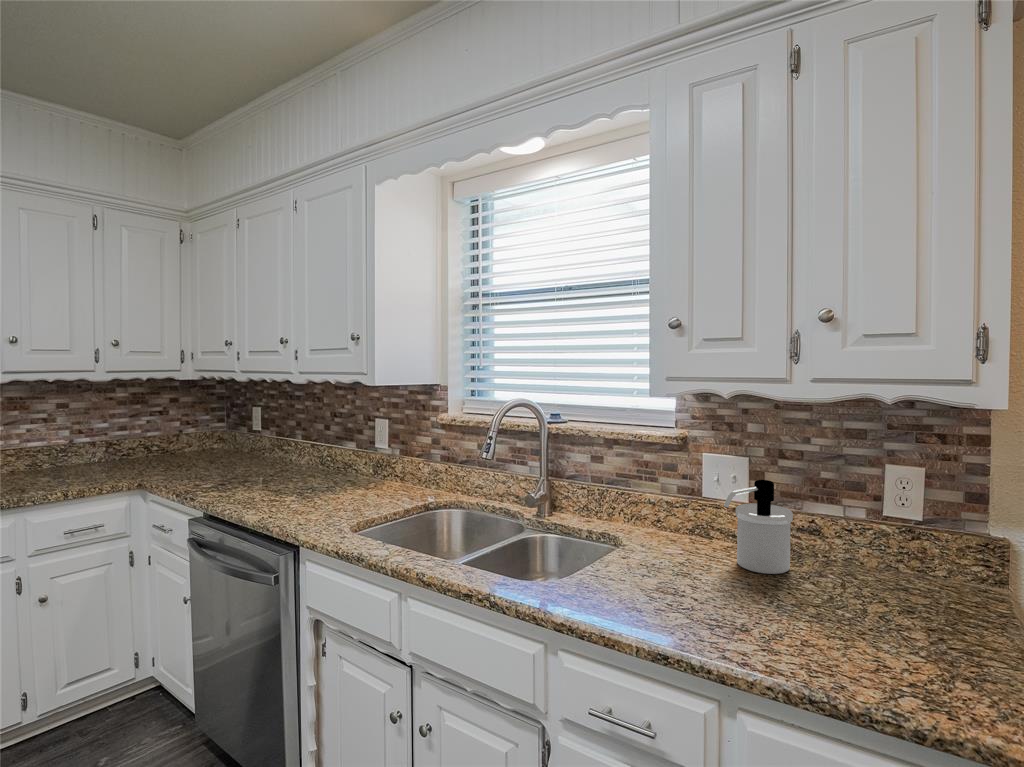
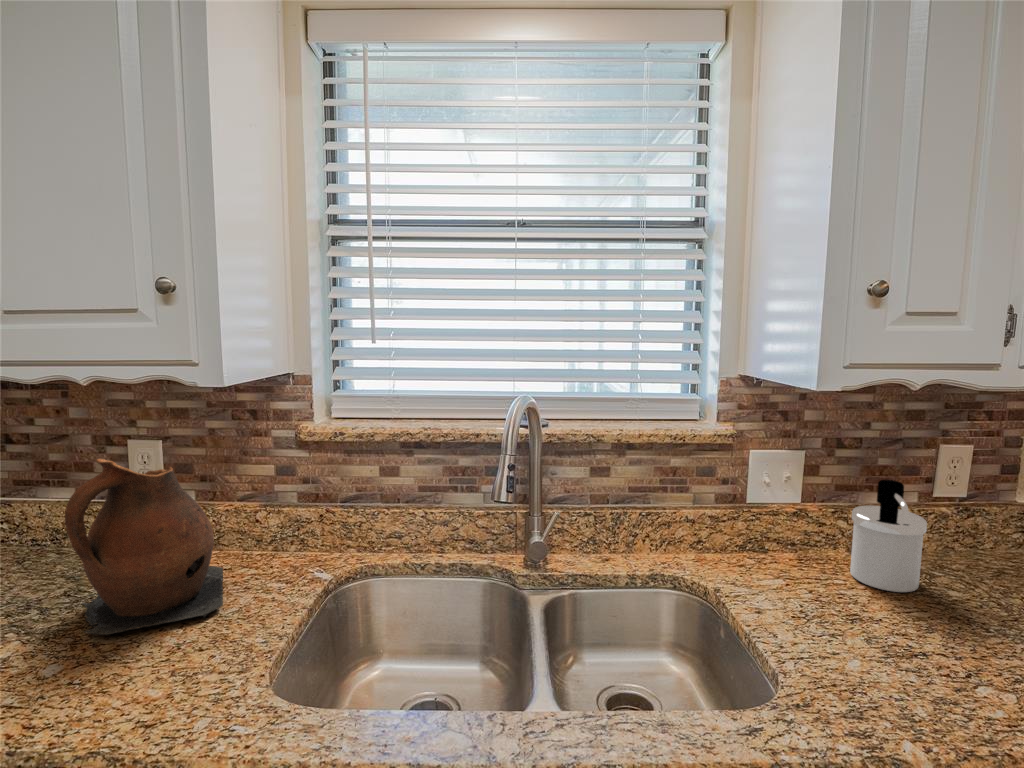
ceramic pitcher: none [320,419,395,502] -> present [65,459,223,635]

